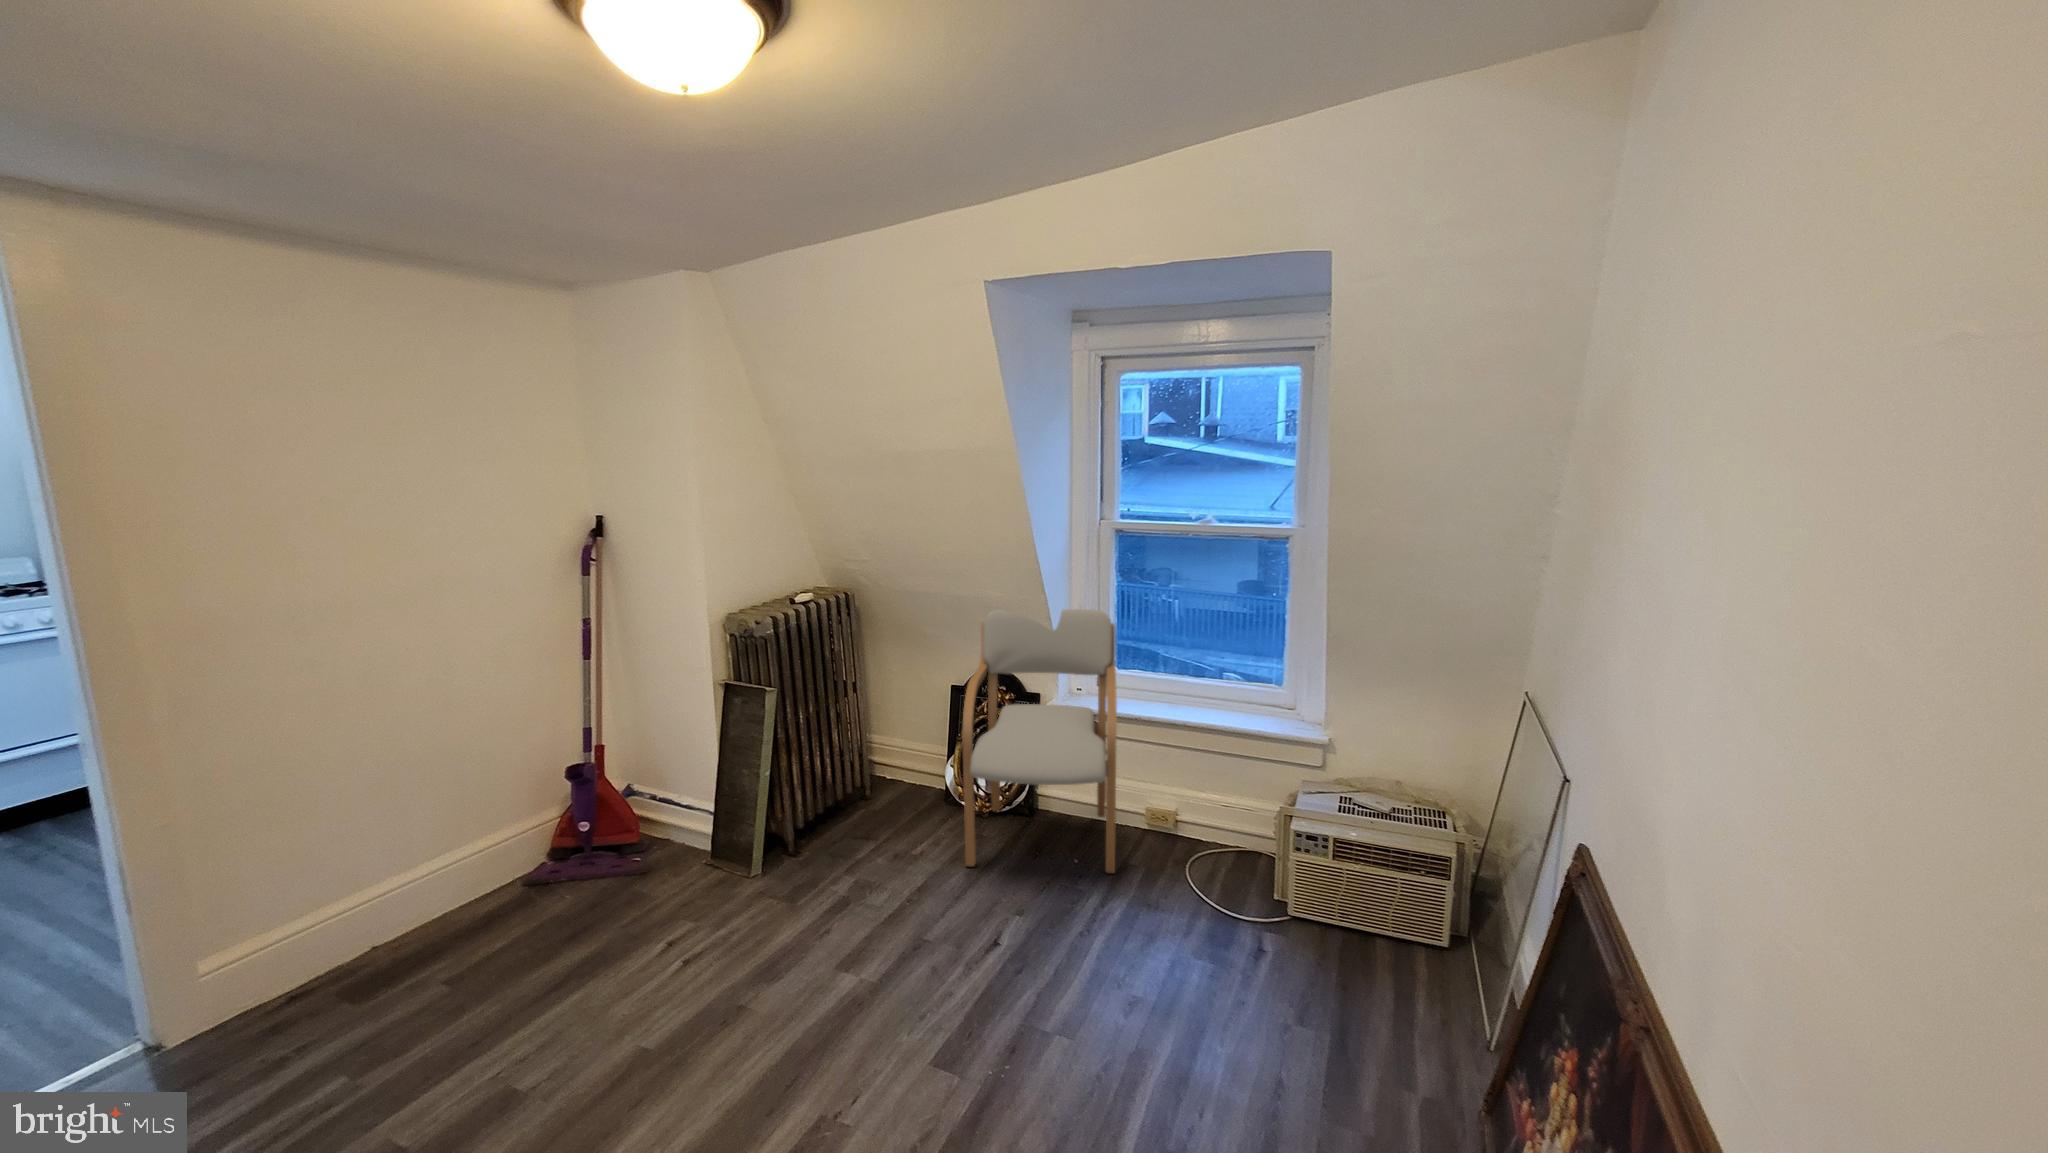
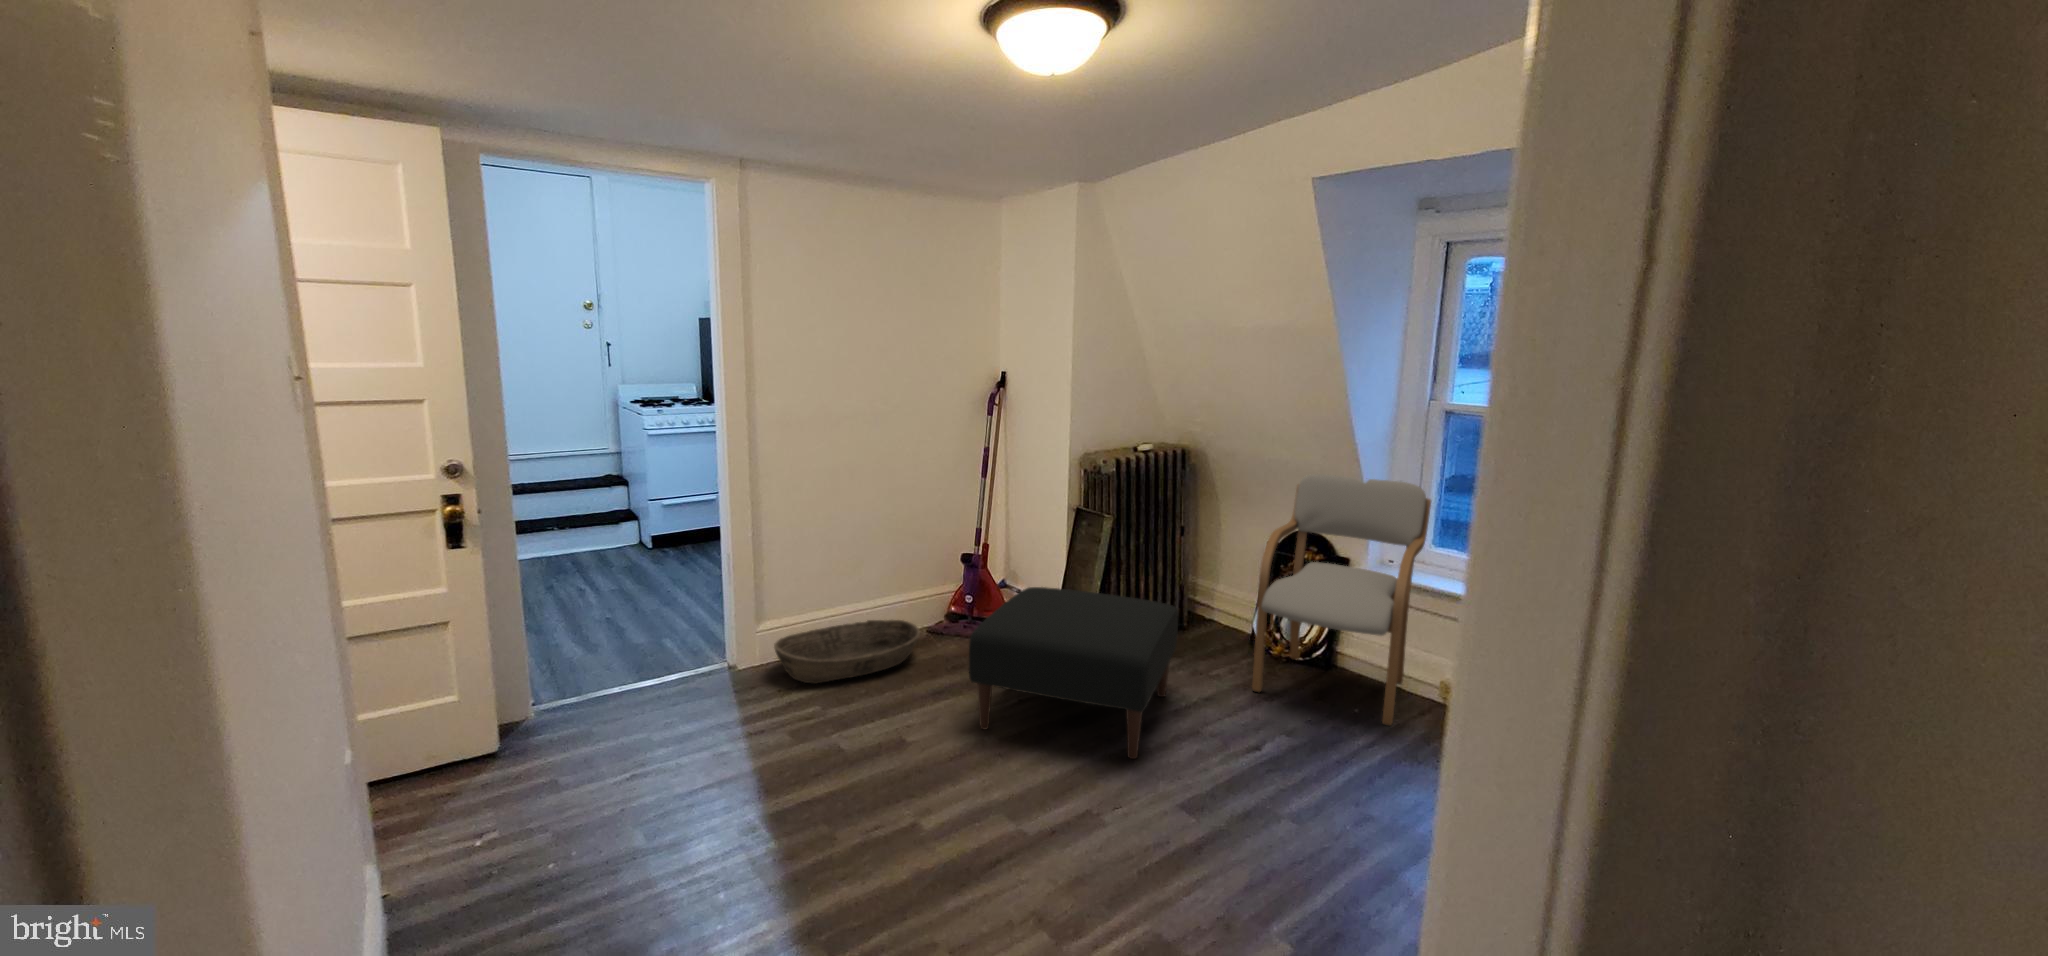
ottoman: none [592,792,877,1042] -> present [969,587,1178,759]
basket: none [213,888,506,1051] -> present [774,620,920,684]

